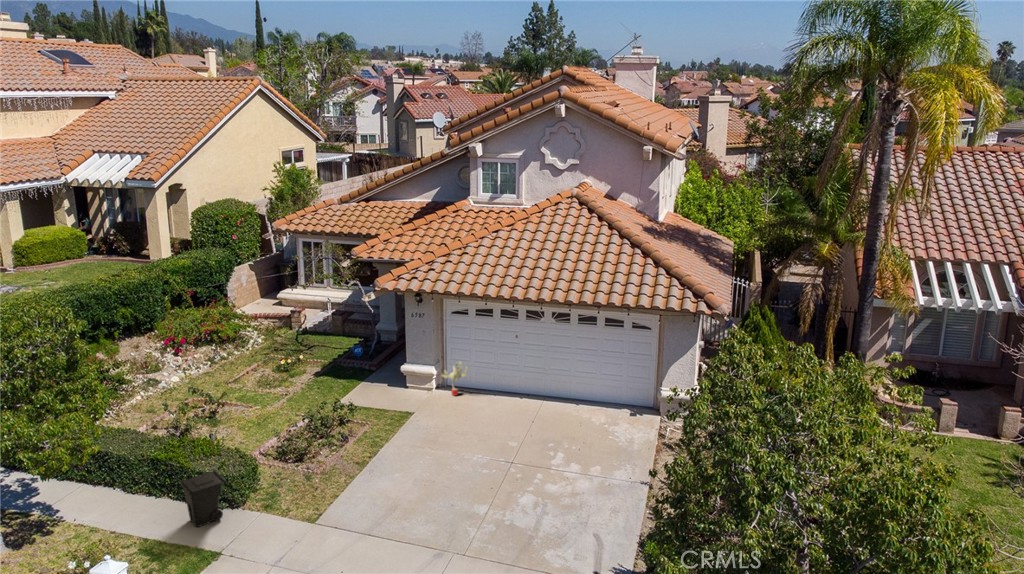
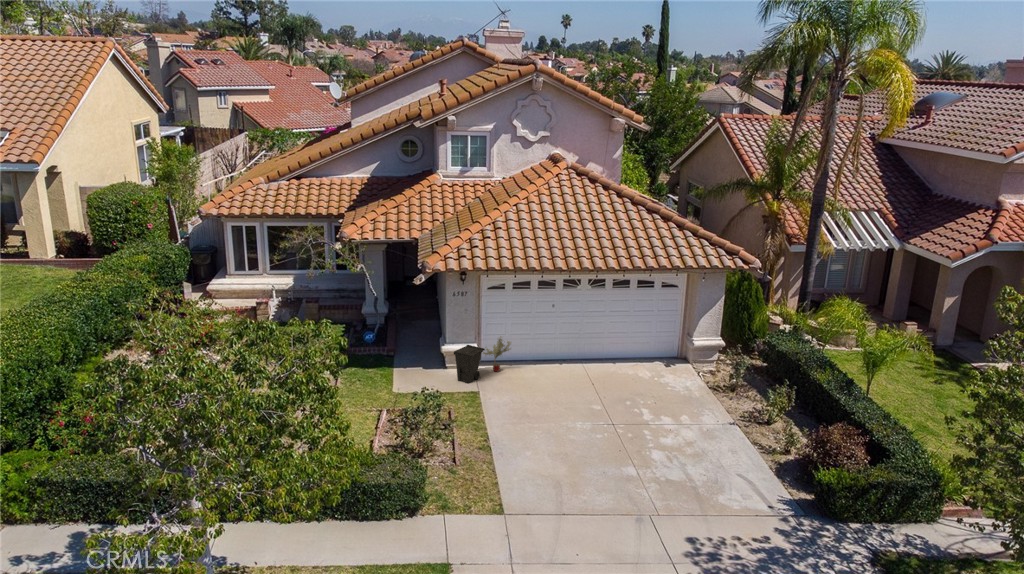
trash can: present [181,470,226,527] -> present [454,345,485,383]

